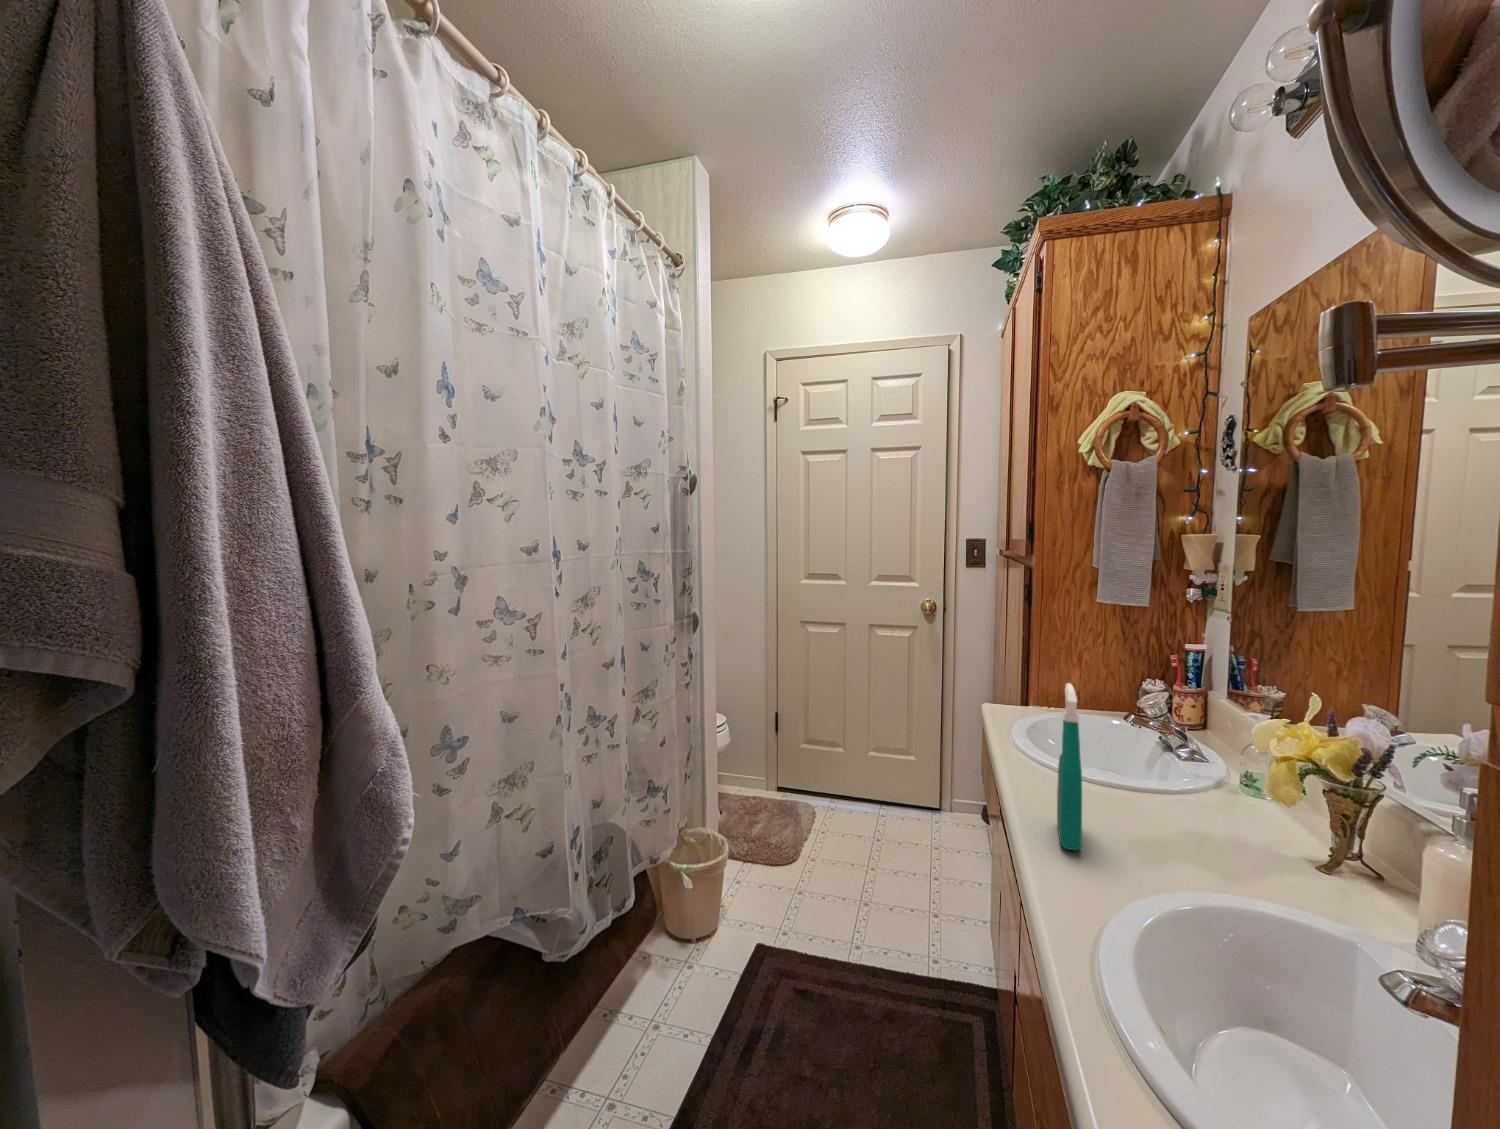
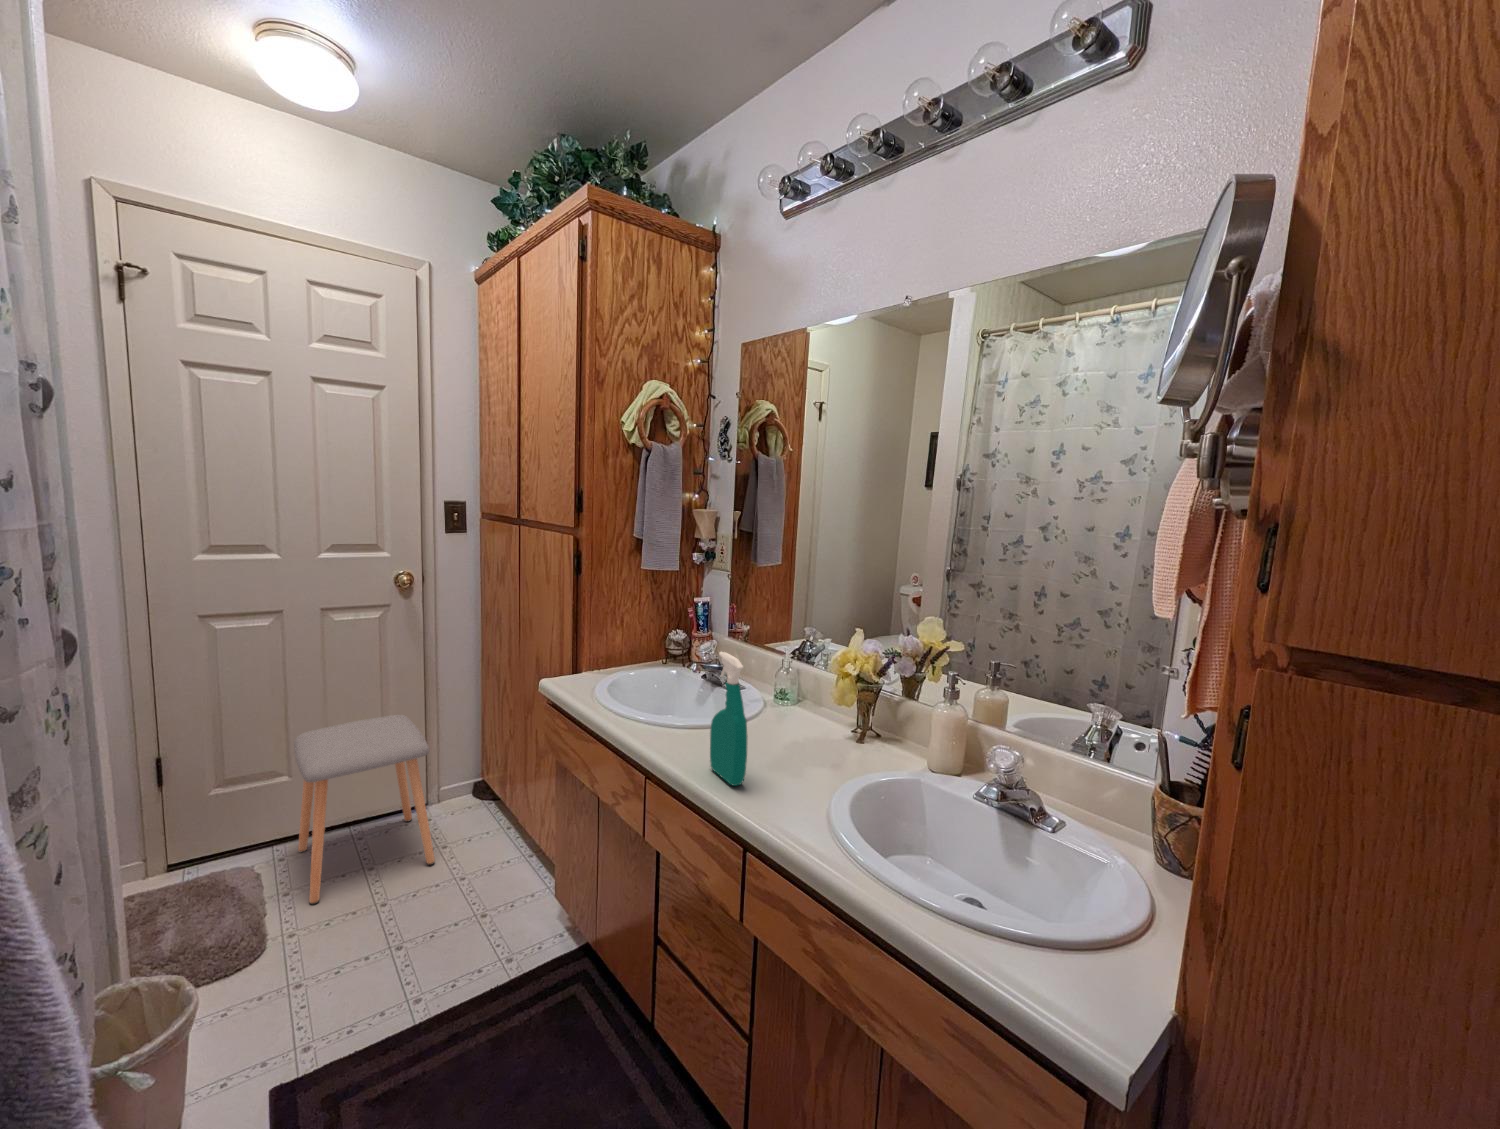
stool: none [832,716,925,858] -> present [294,715,435,905]

